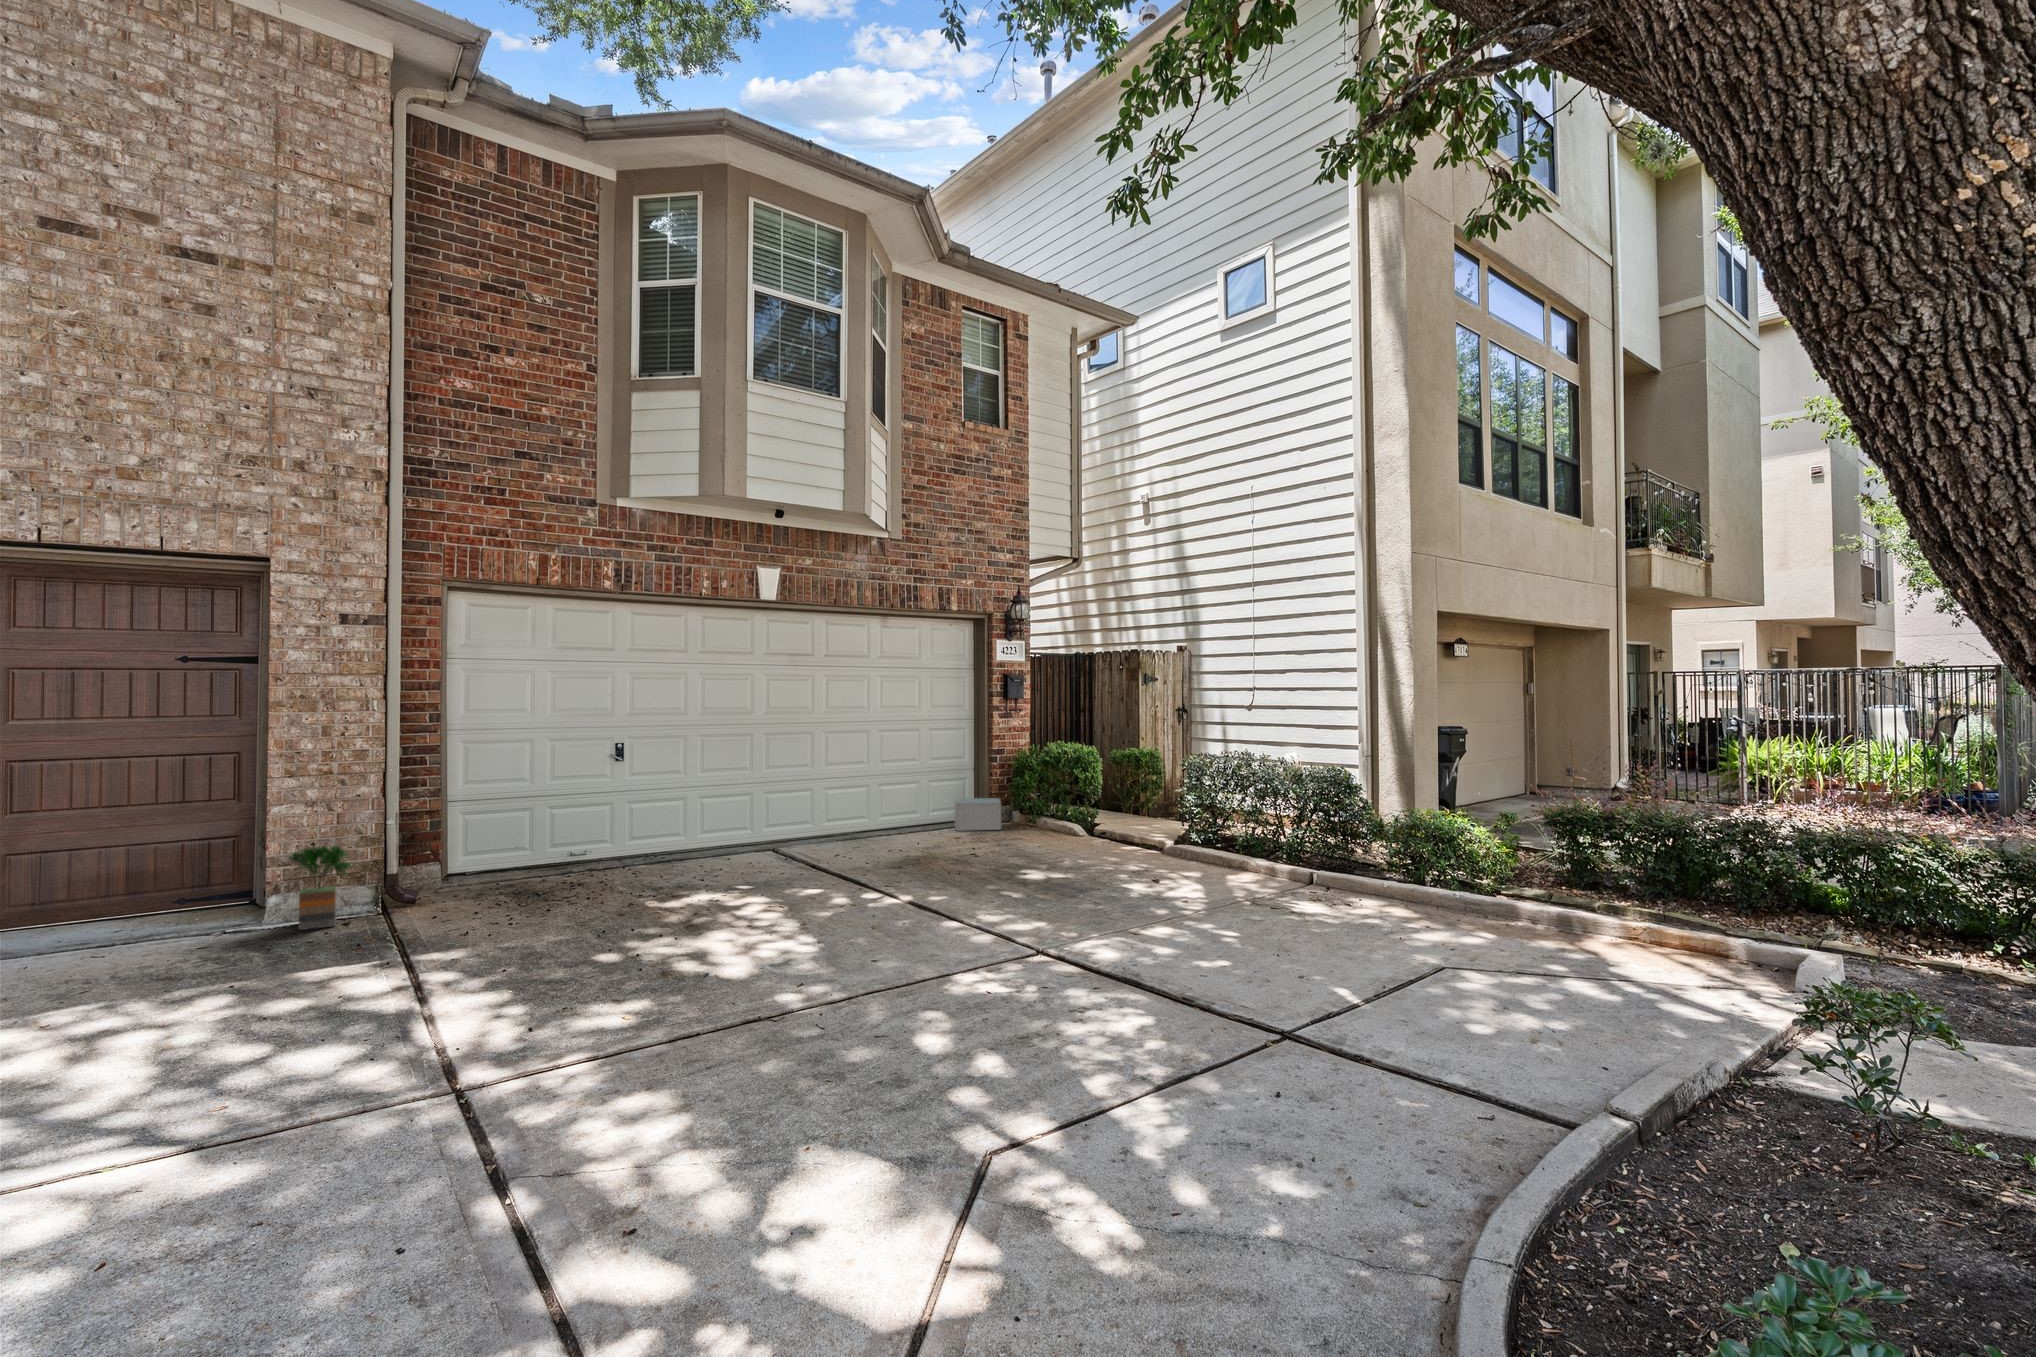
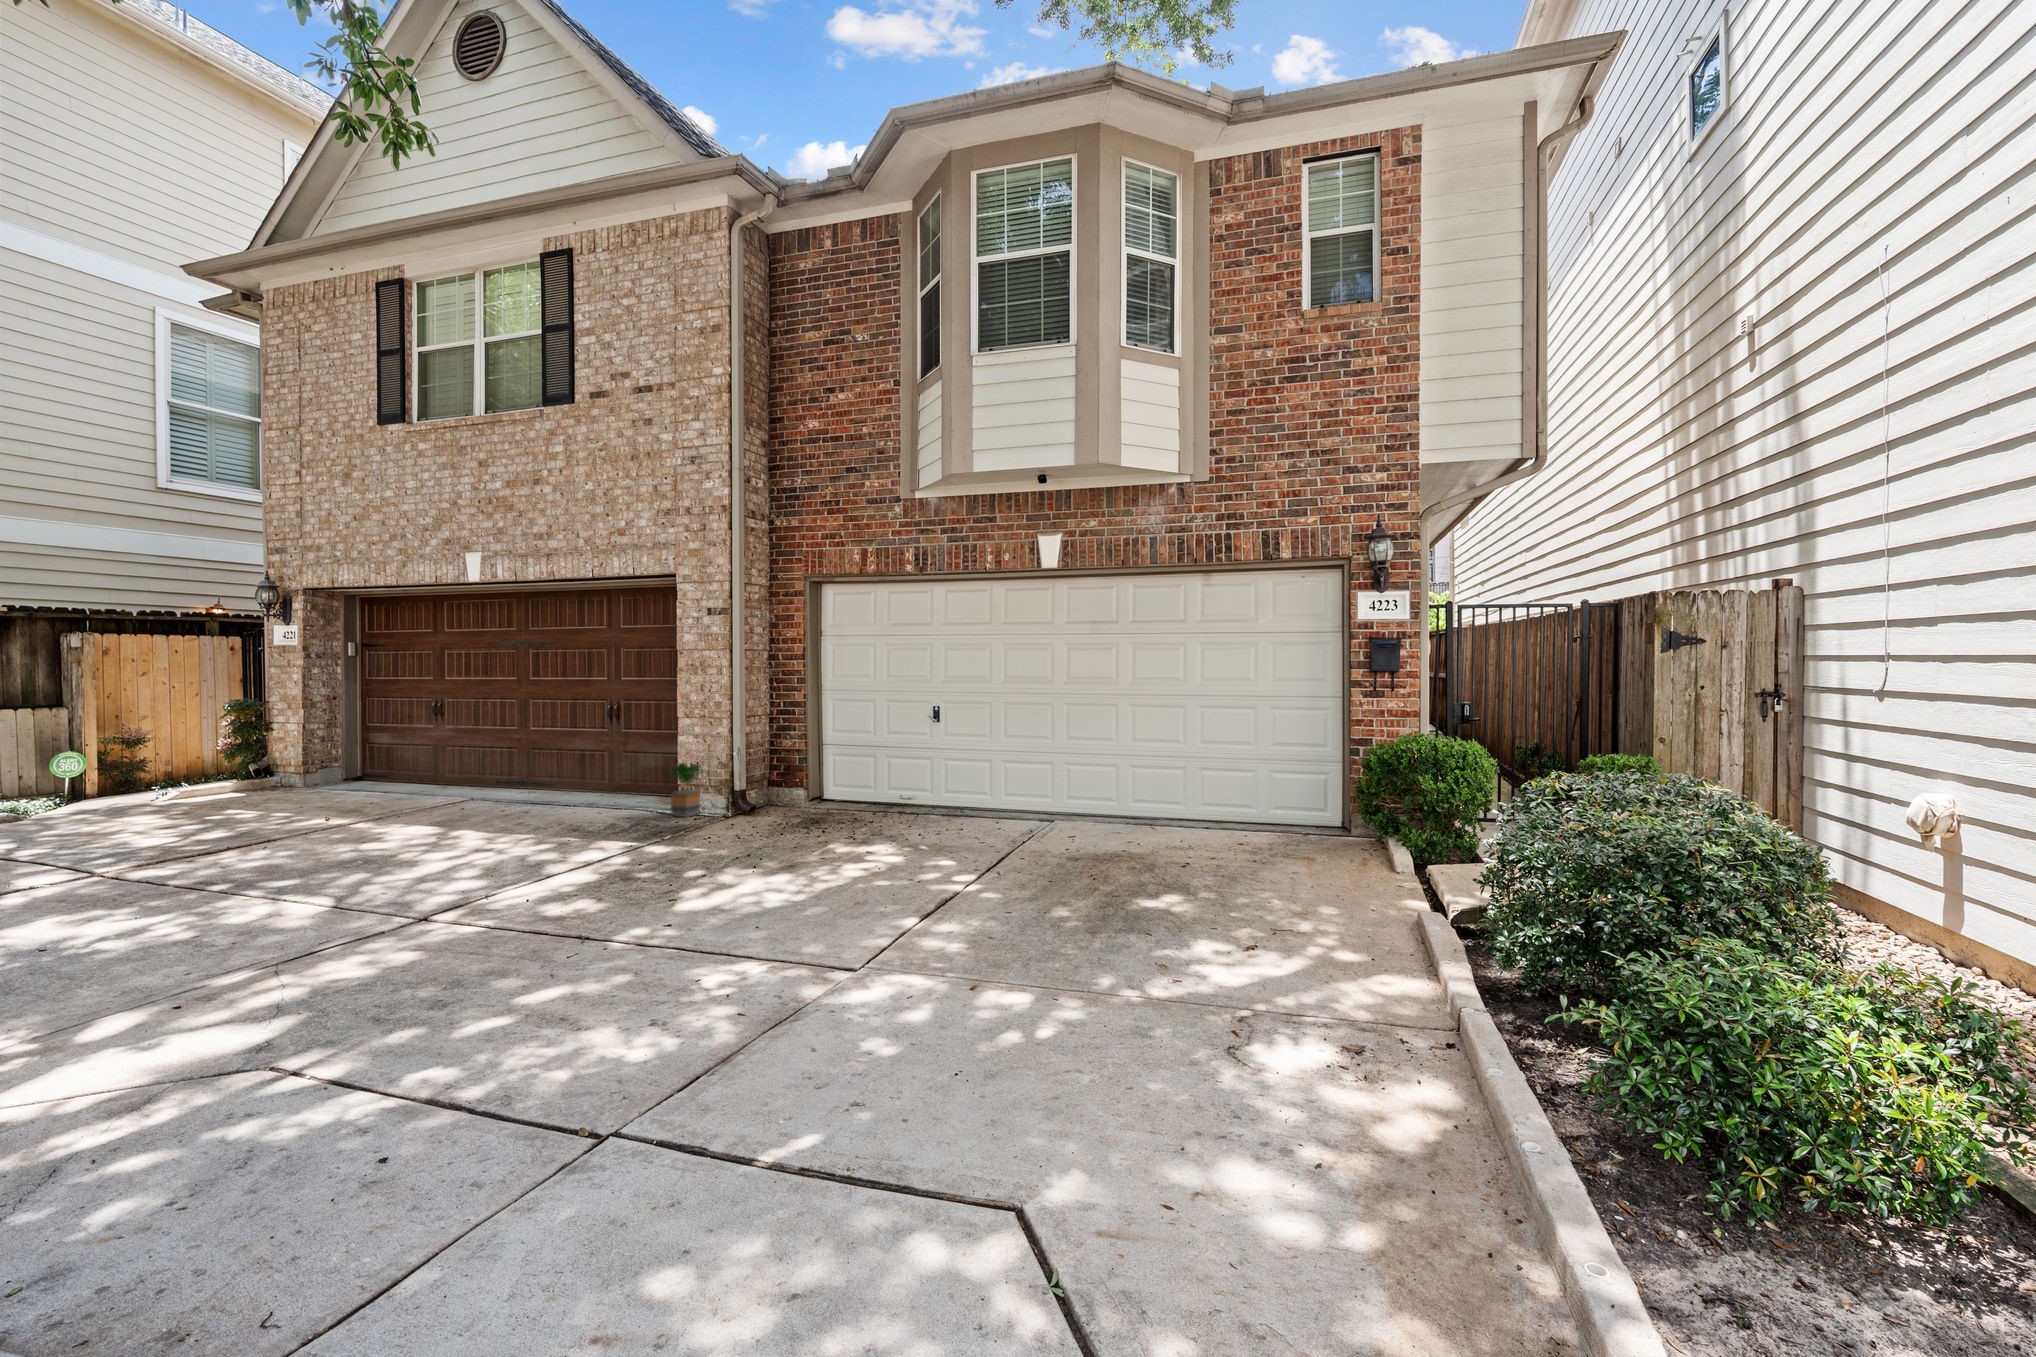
storage box: present [955,798,1001,831] -> none [1282,791,1360,838]

